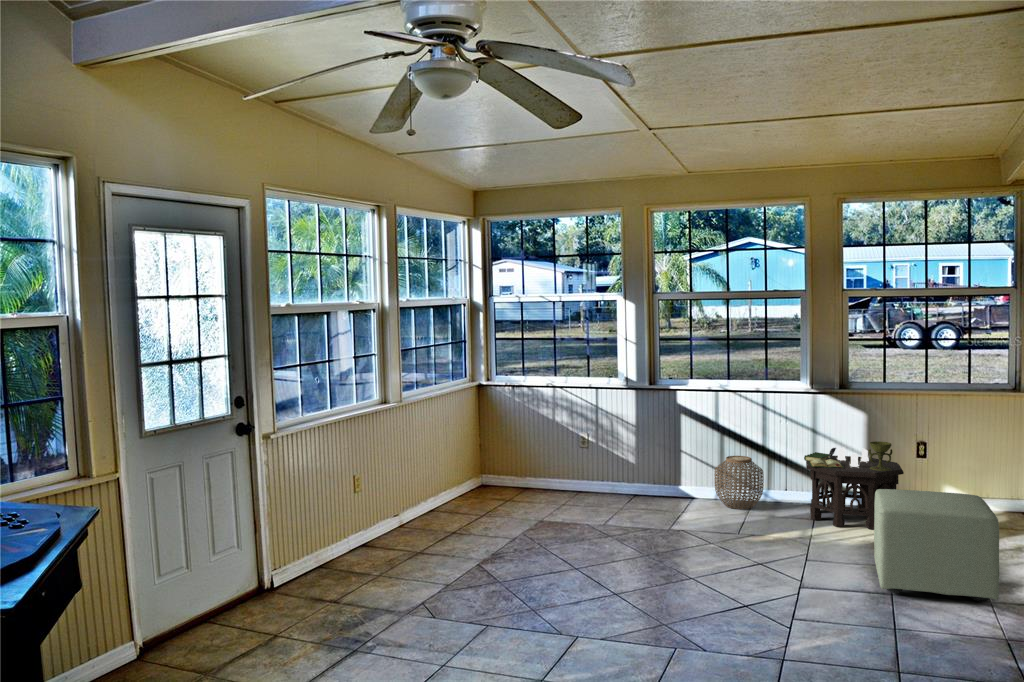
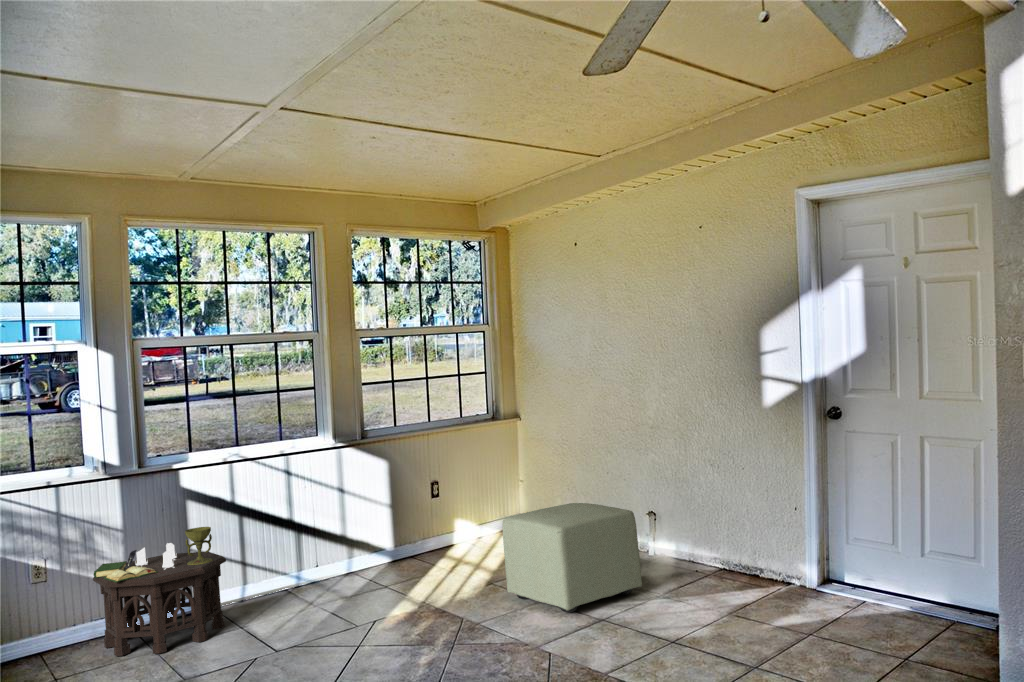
side table: present [804,441,904,529] -> present [93,527,226,656]
woven basket: present [714,456,764,509] -> none [249,535,311,603]

